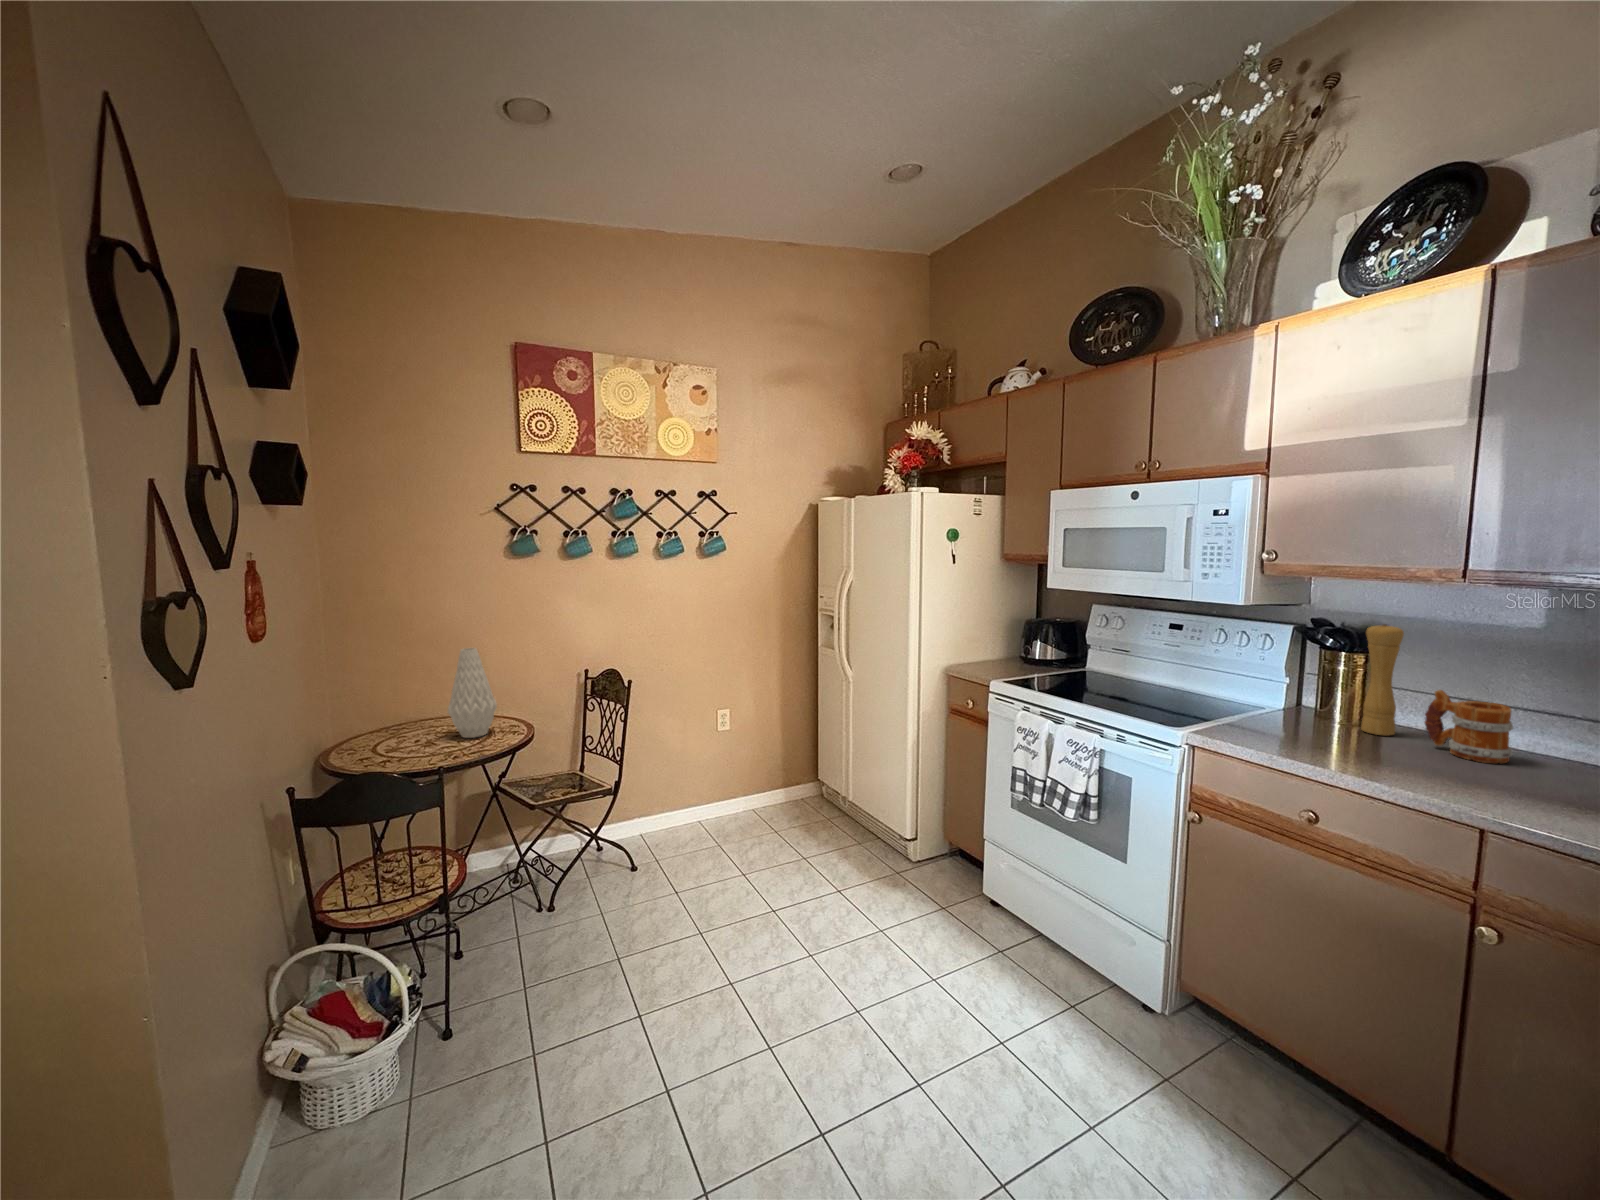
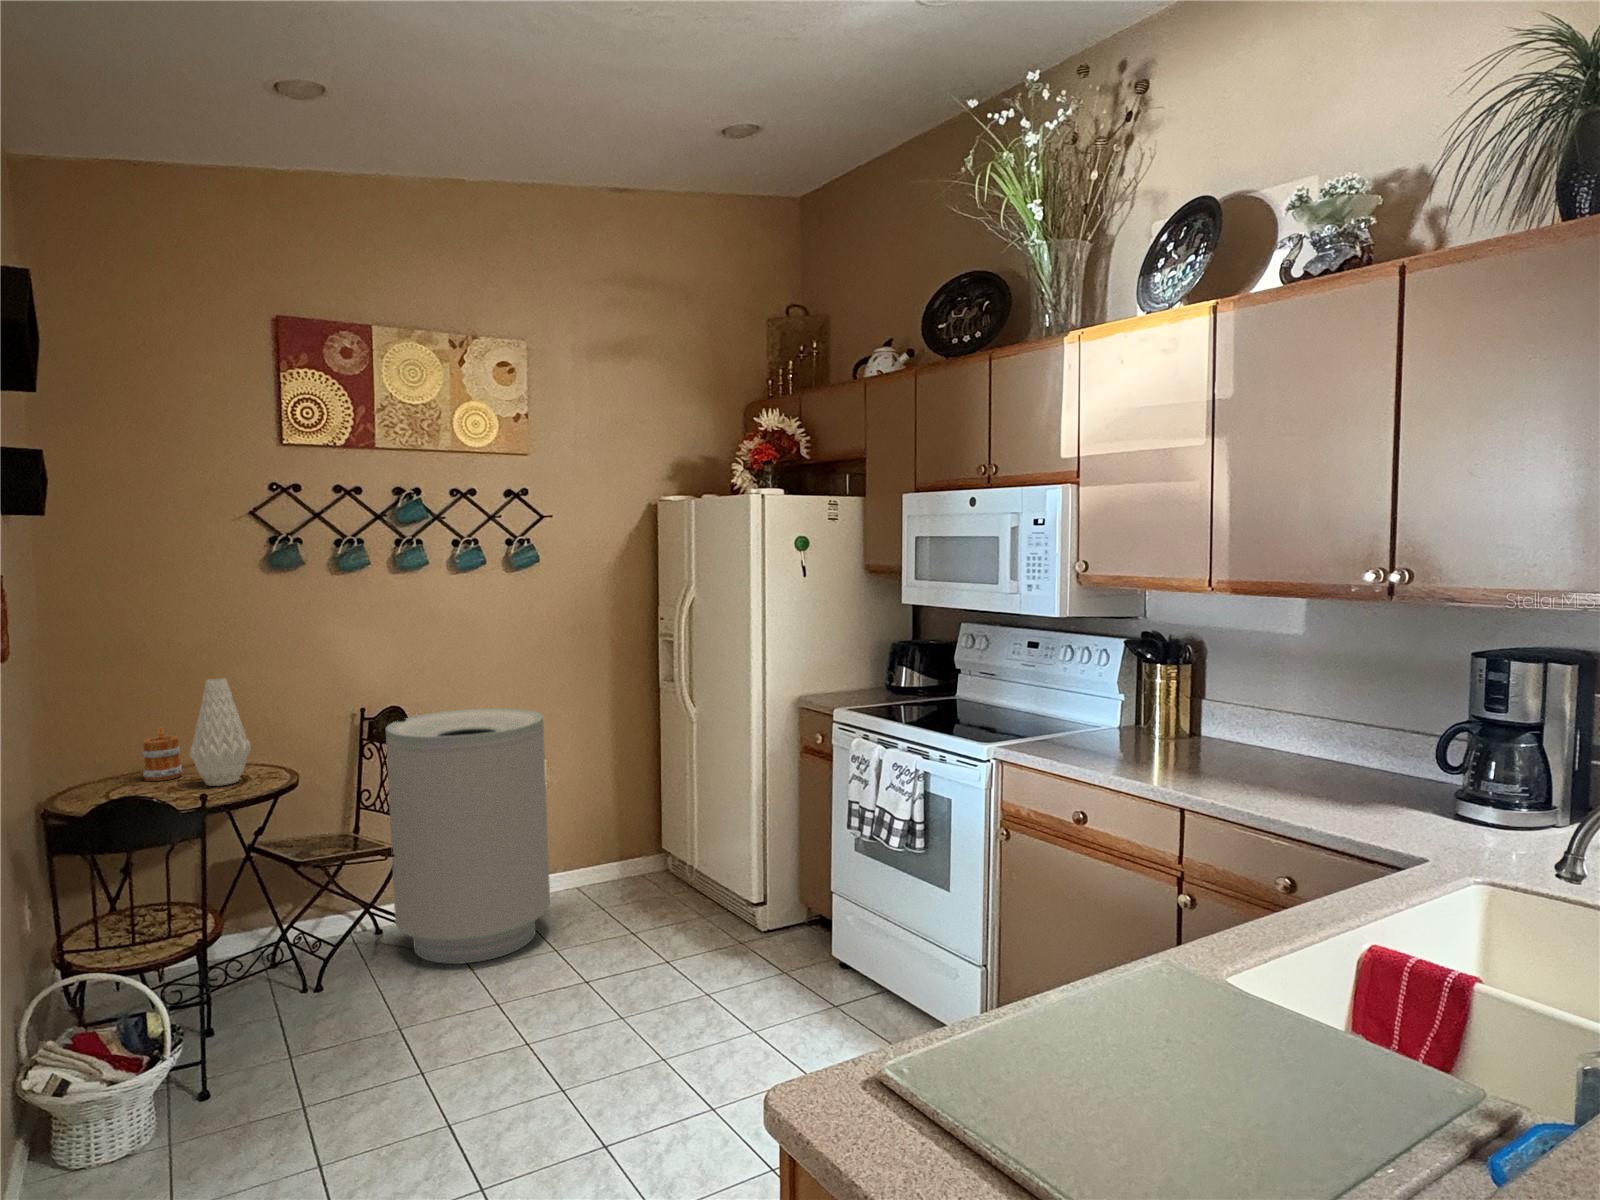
pepper mill: present [1361,624,1404,736] -> none [1168,634,1198,746]
trash can: none [605,670,736,885] -> present [386,708,550,964]
mug: present [1425,690,1513,763] -> present [143,728,182,781]

